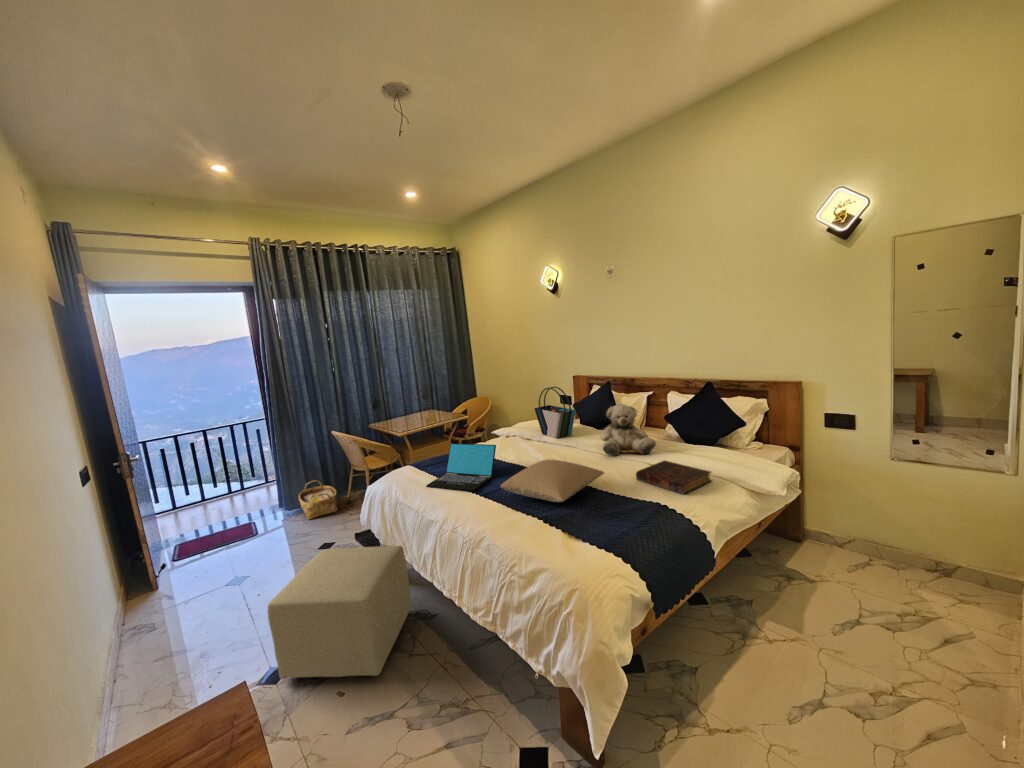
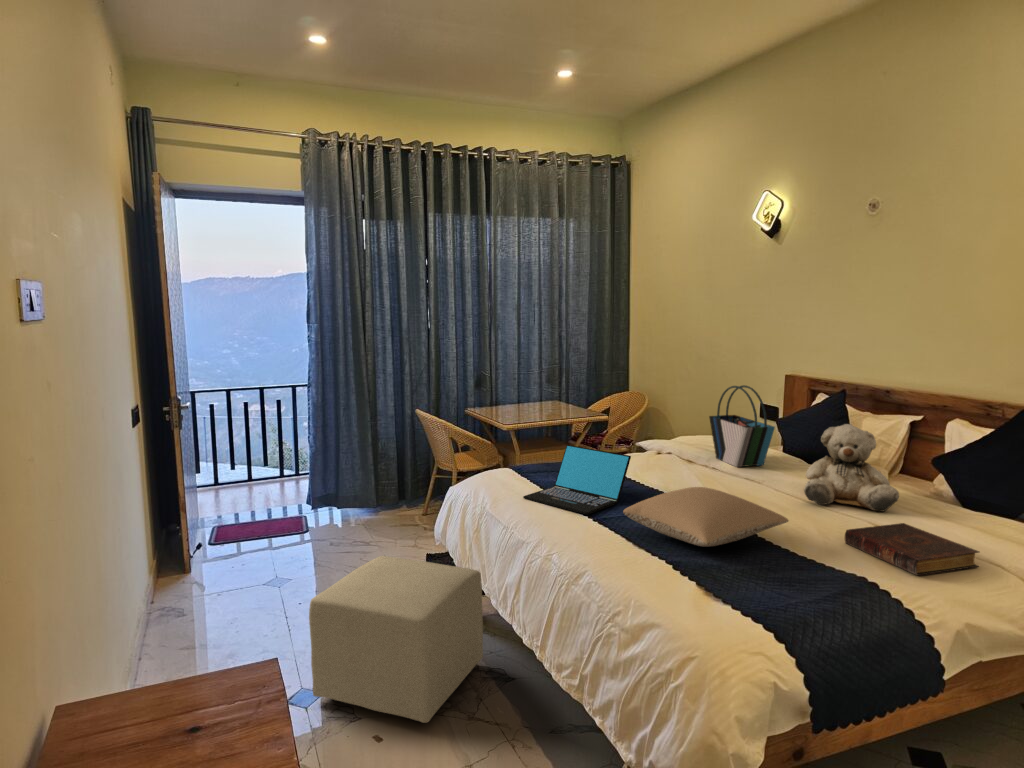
woven basket: present [299,480,338,520] -> none [361,475,410,526]

